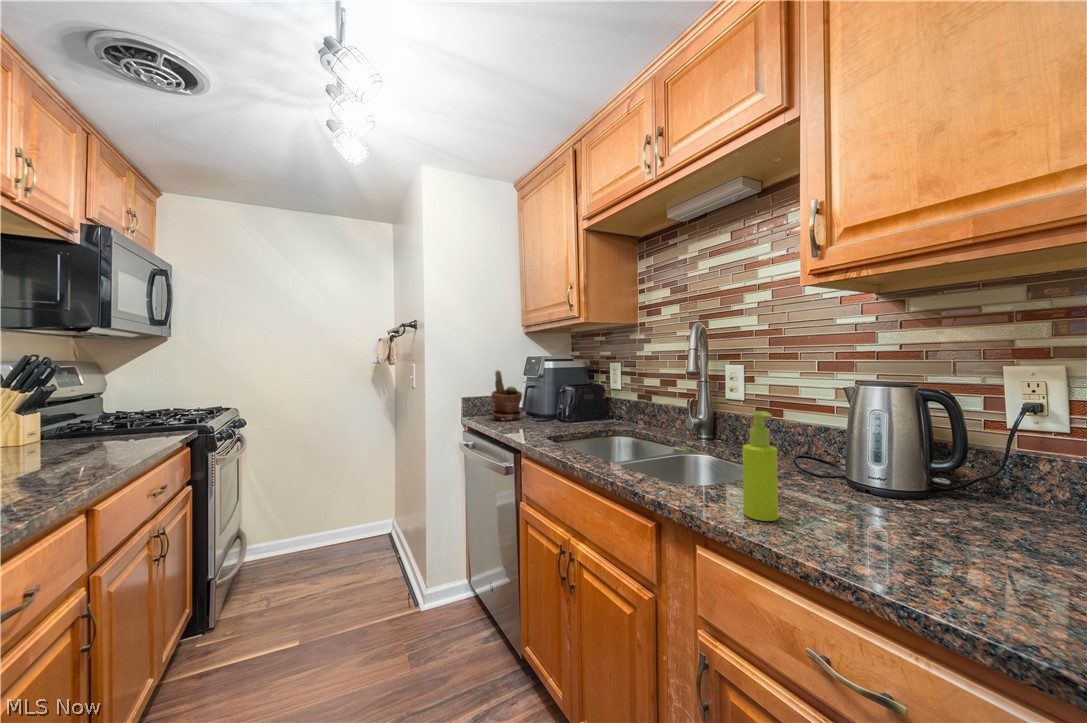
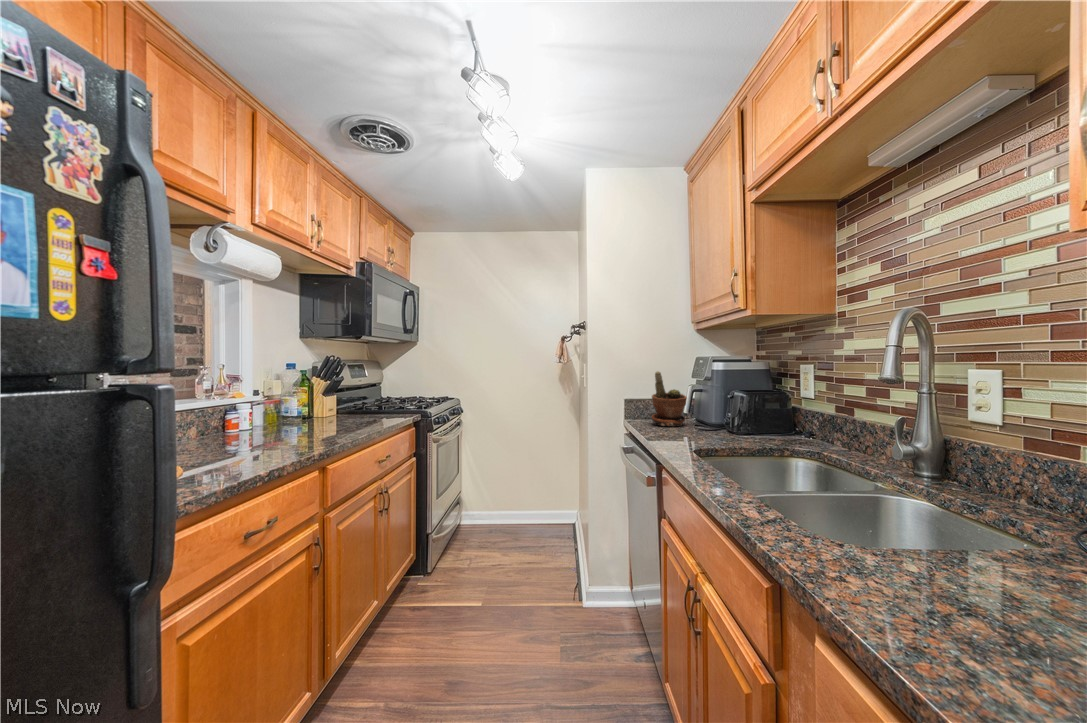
soap dispenser: present [743,411,778,521] -> none [884,445,950,625]

